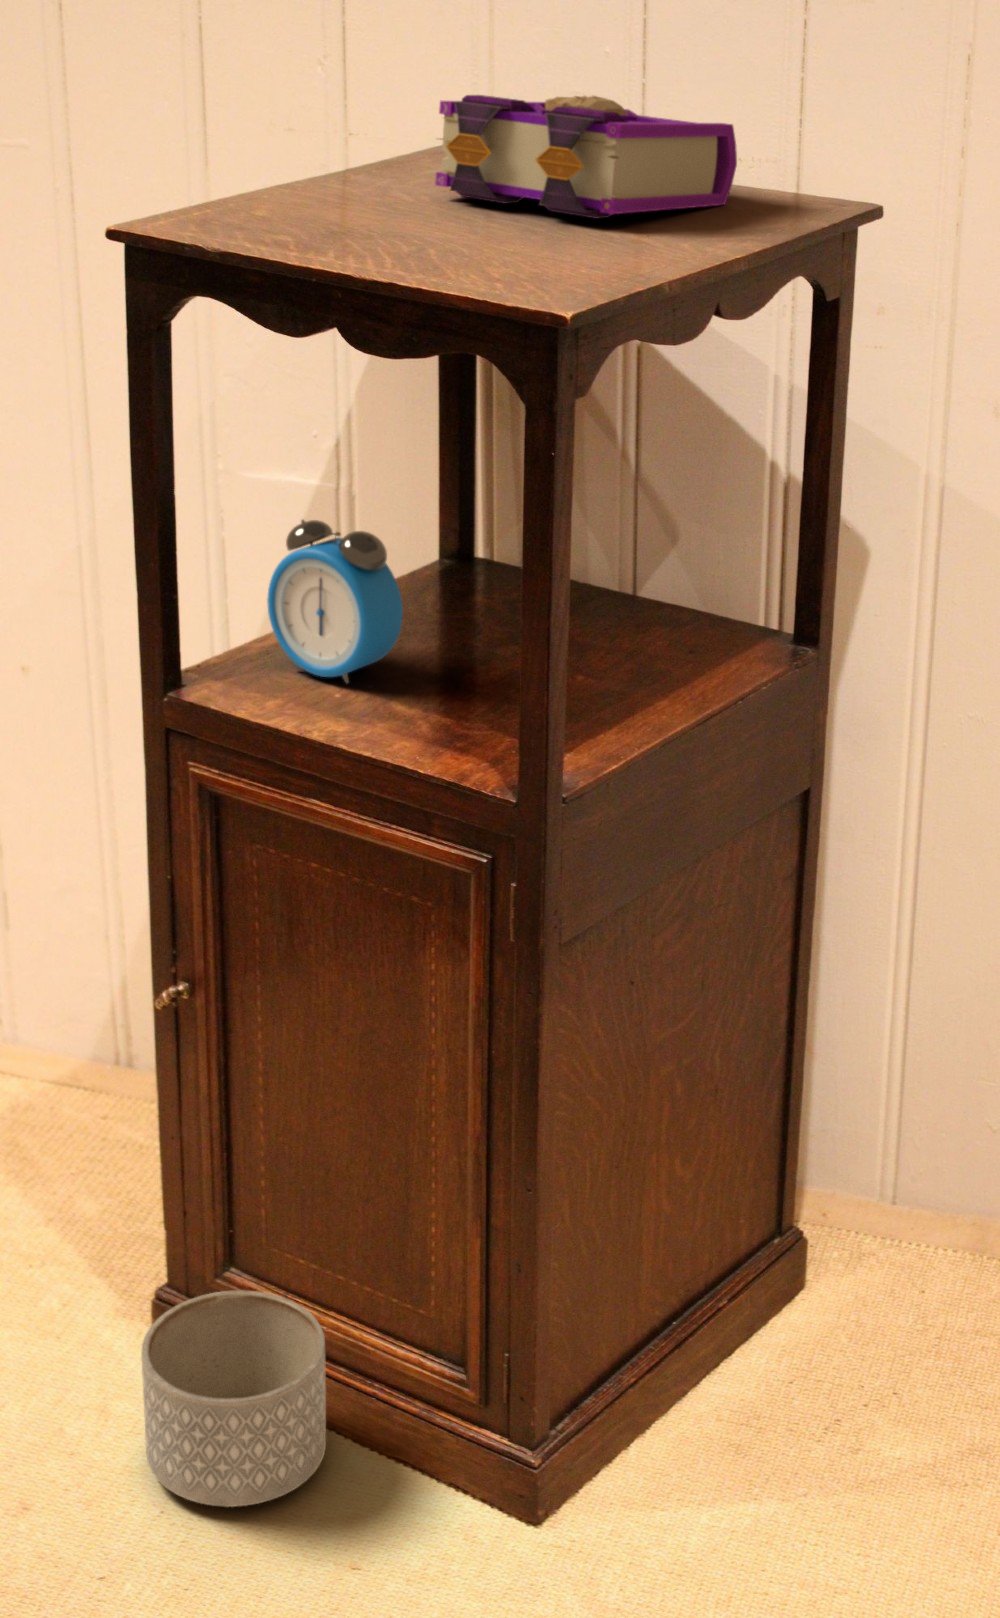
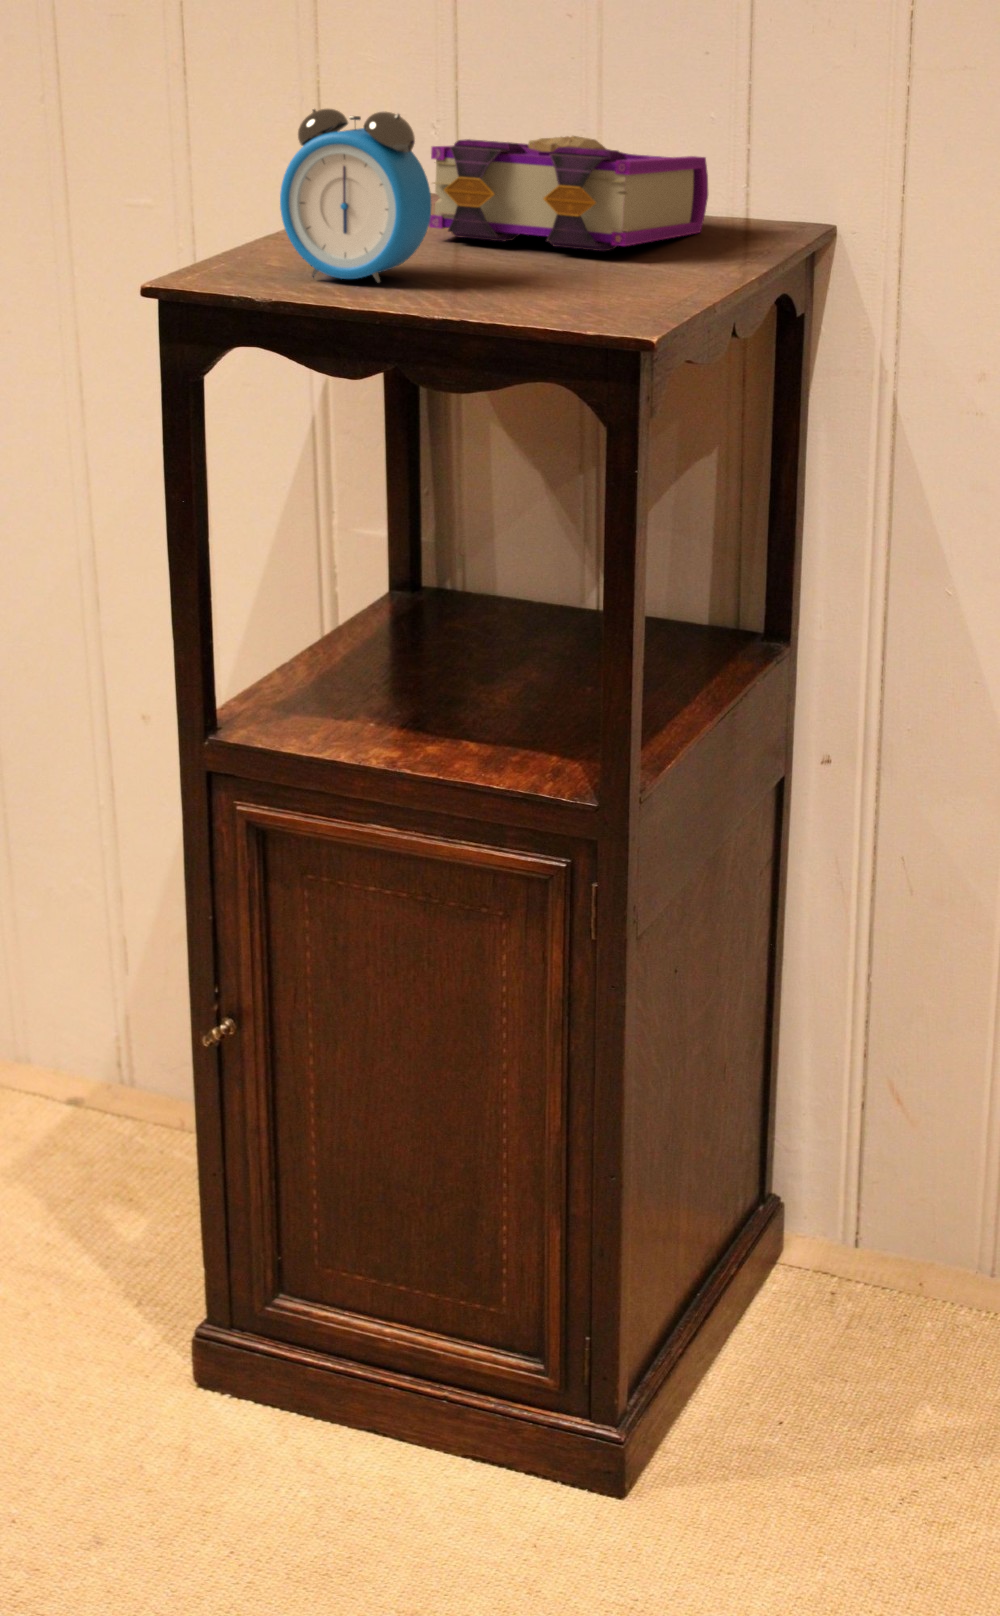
alarm clock: present [267,520,403,683] -> present [280,109,431,283]
planter: present [141,1290,326,1507] -> none [230,1313,410,1525]

